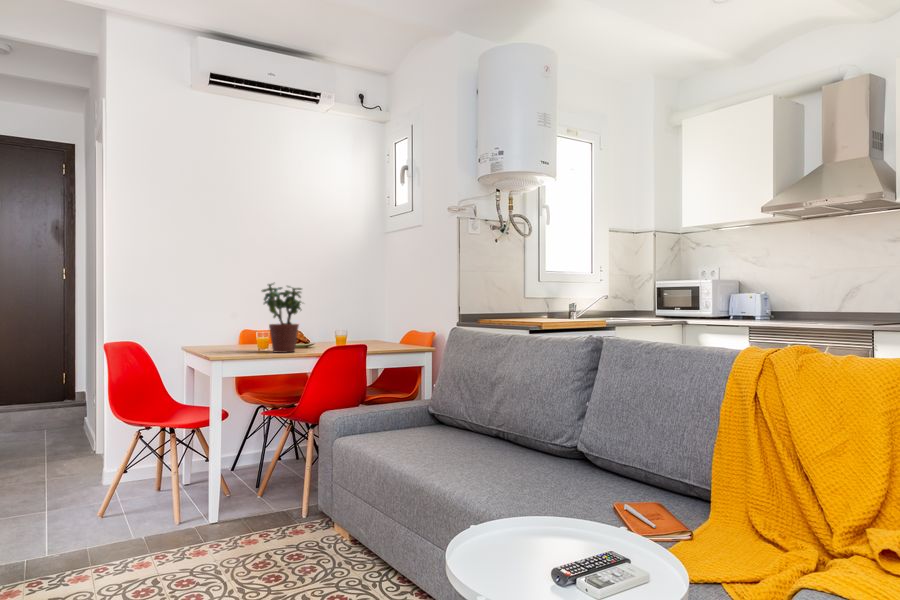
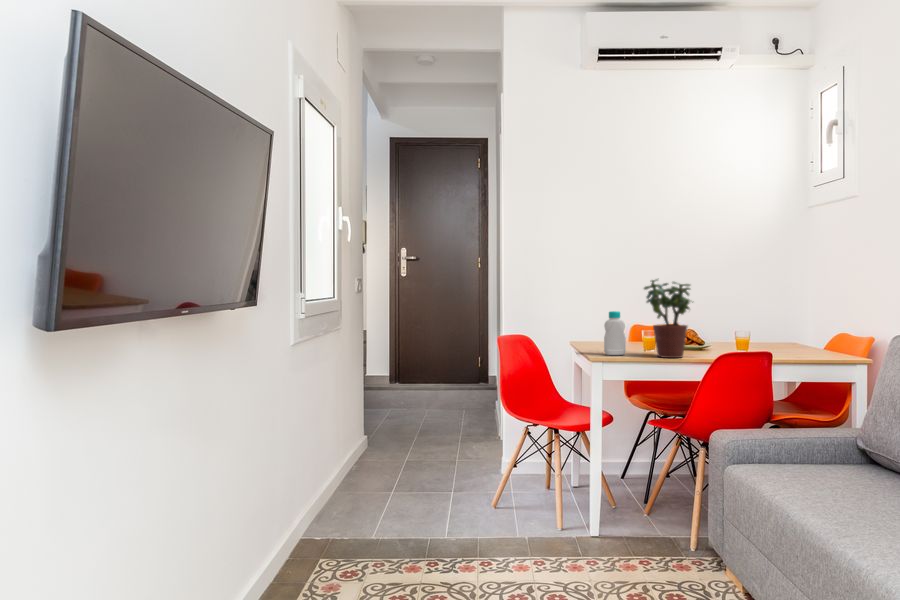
bottle: none [223,312,244,353] -> present [604,311,626,355]

